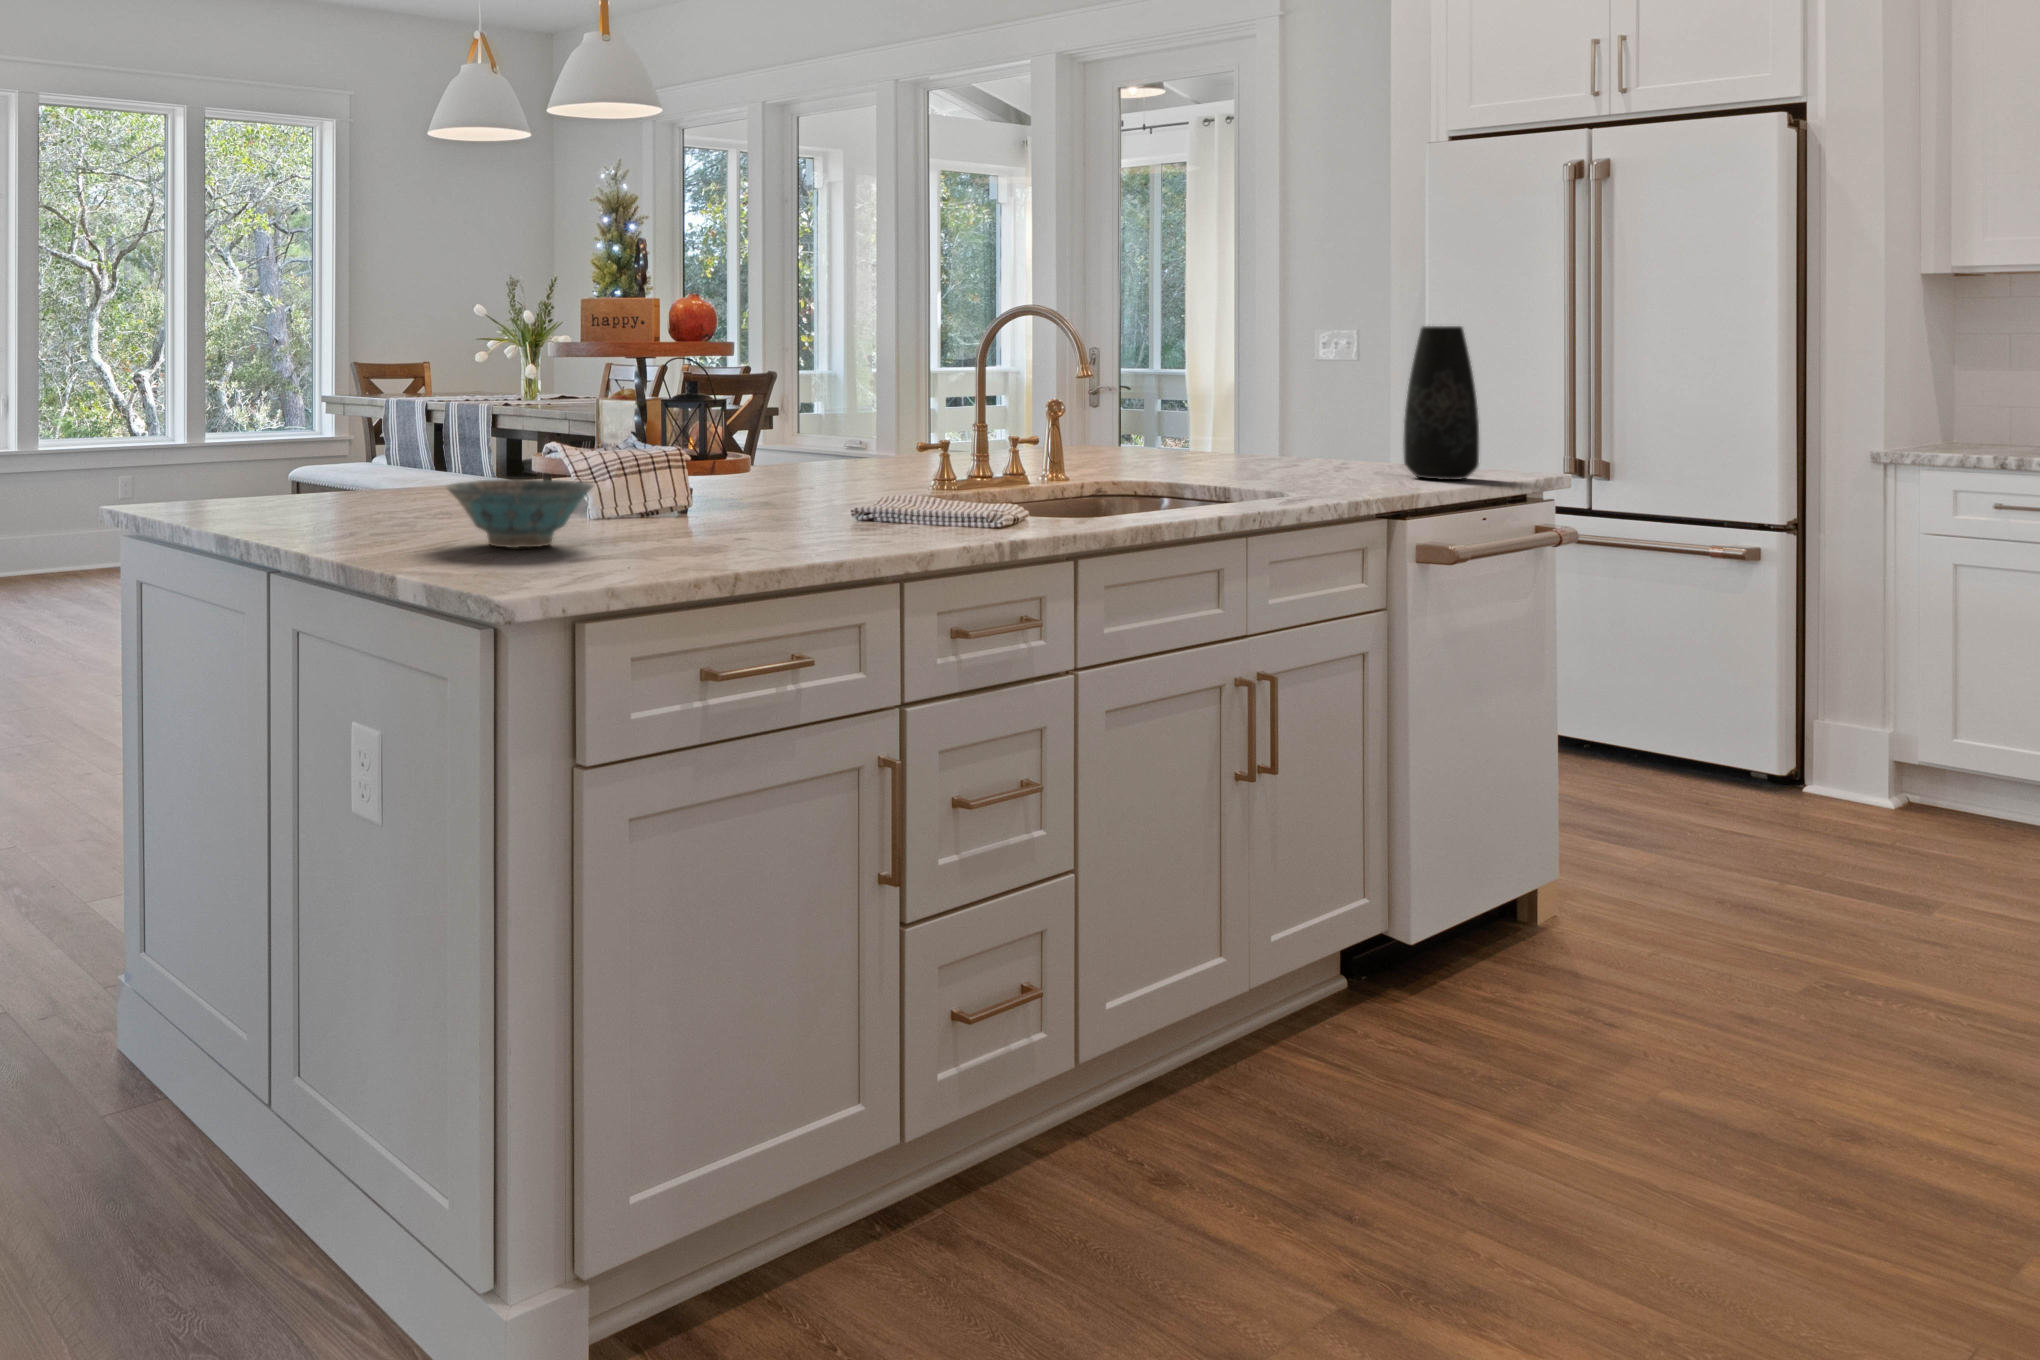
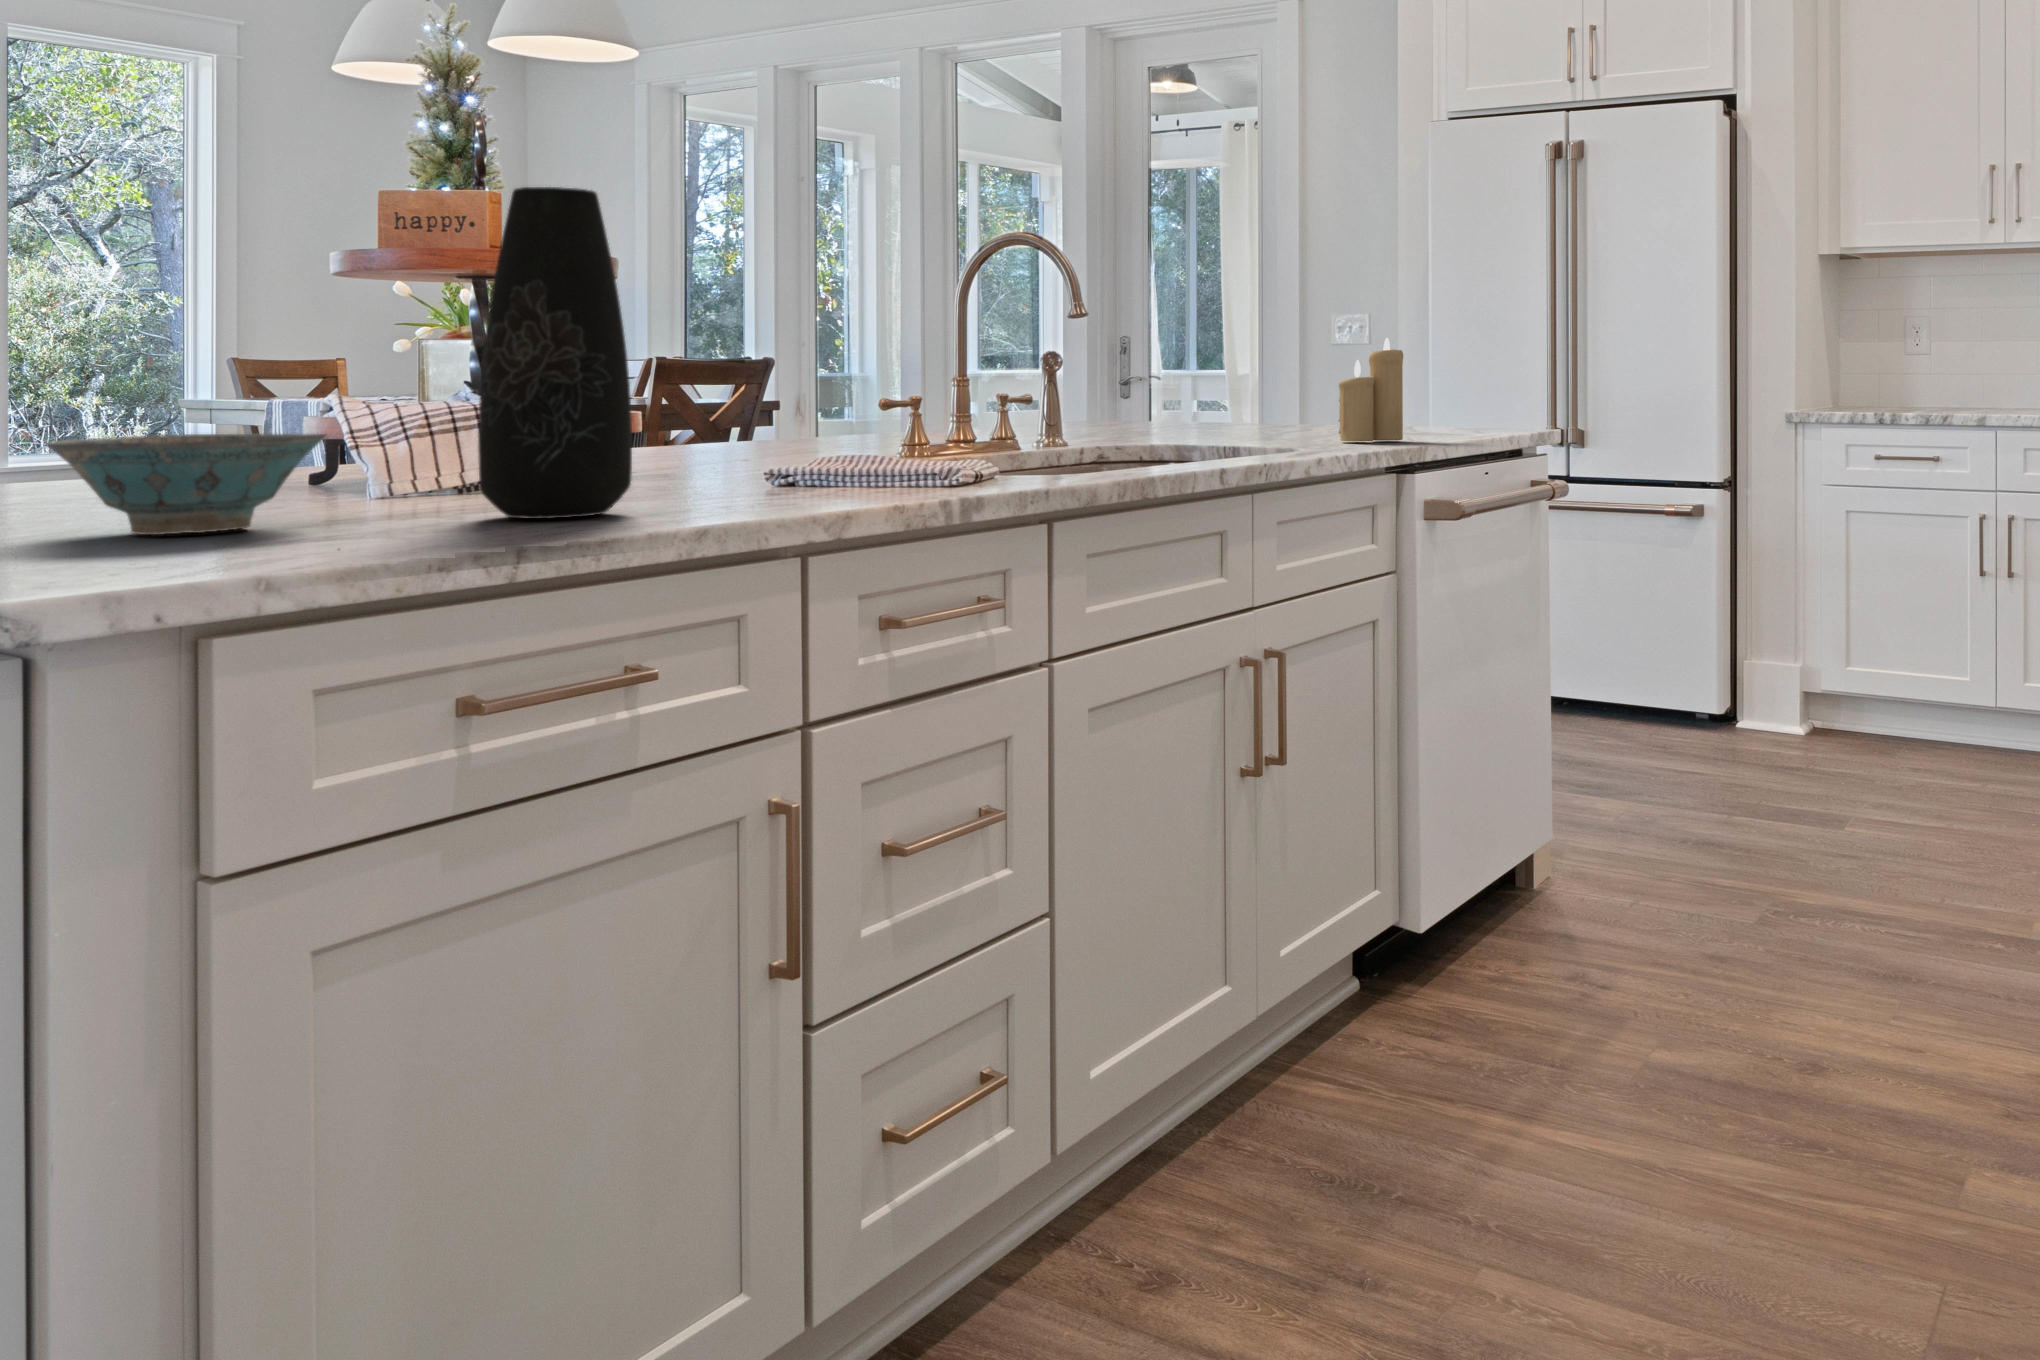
vase: present [1403,326,1479,480] -> present [478,187,632,519]
candle: none [1328,389,1396,485] -> present [1339,338,1403,441]

